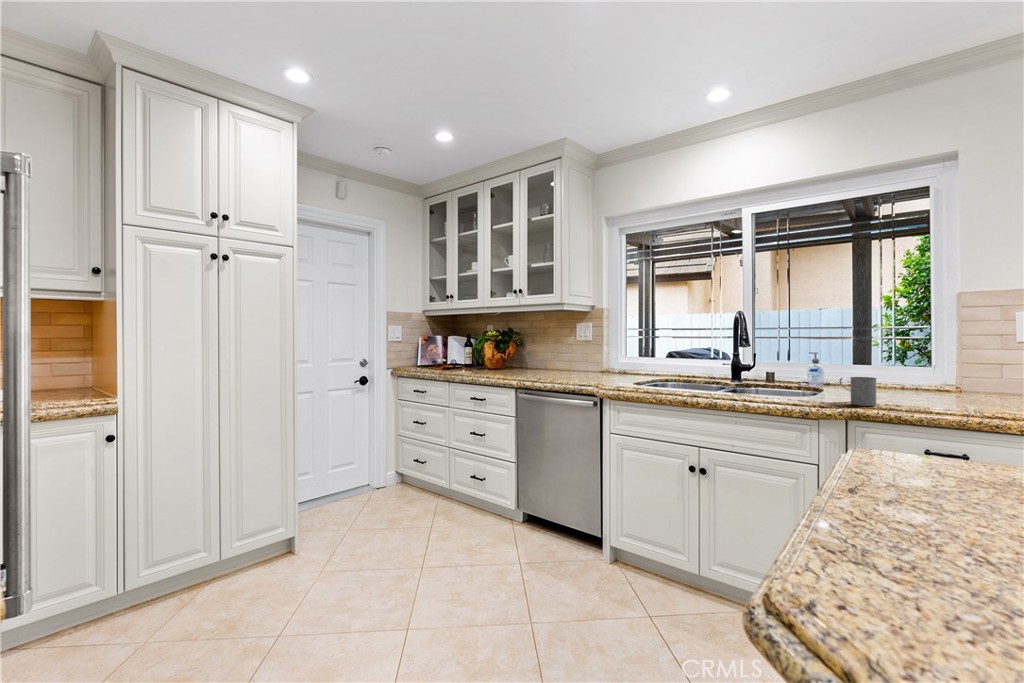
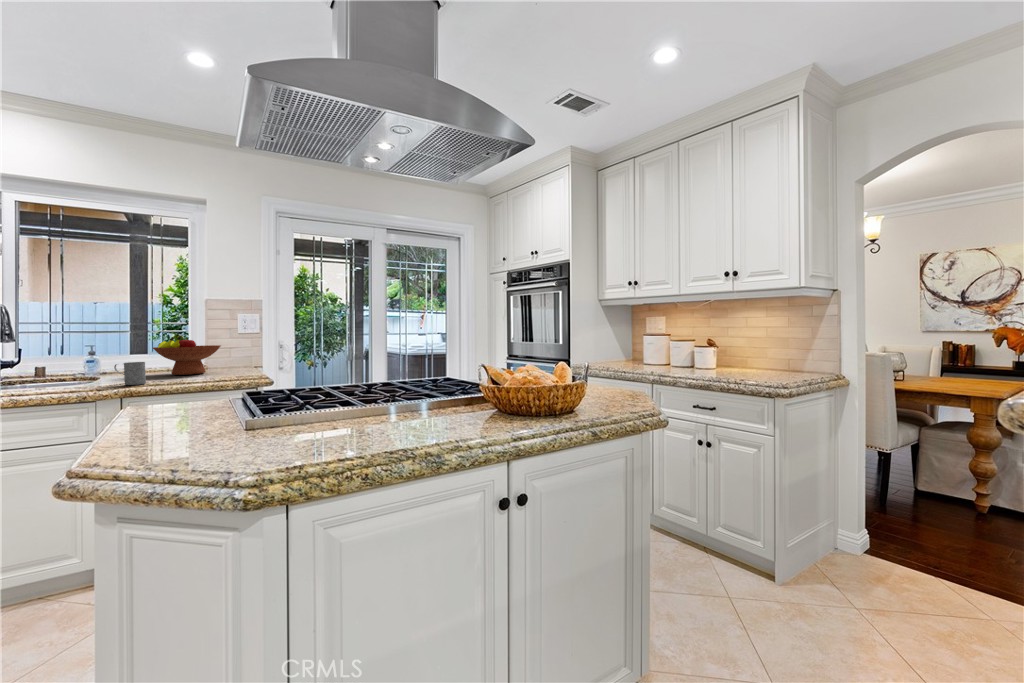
fruit bowl: none [883,345,986,398] -> present [153,336,221,375]

